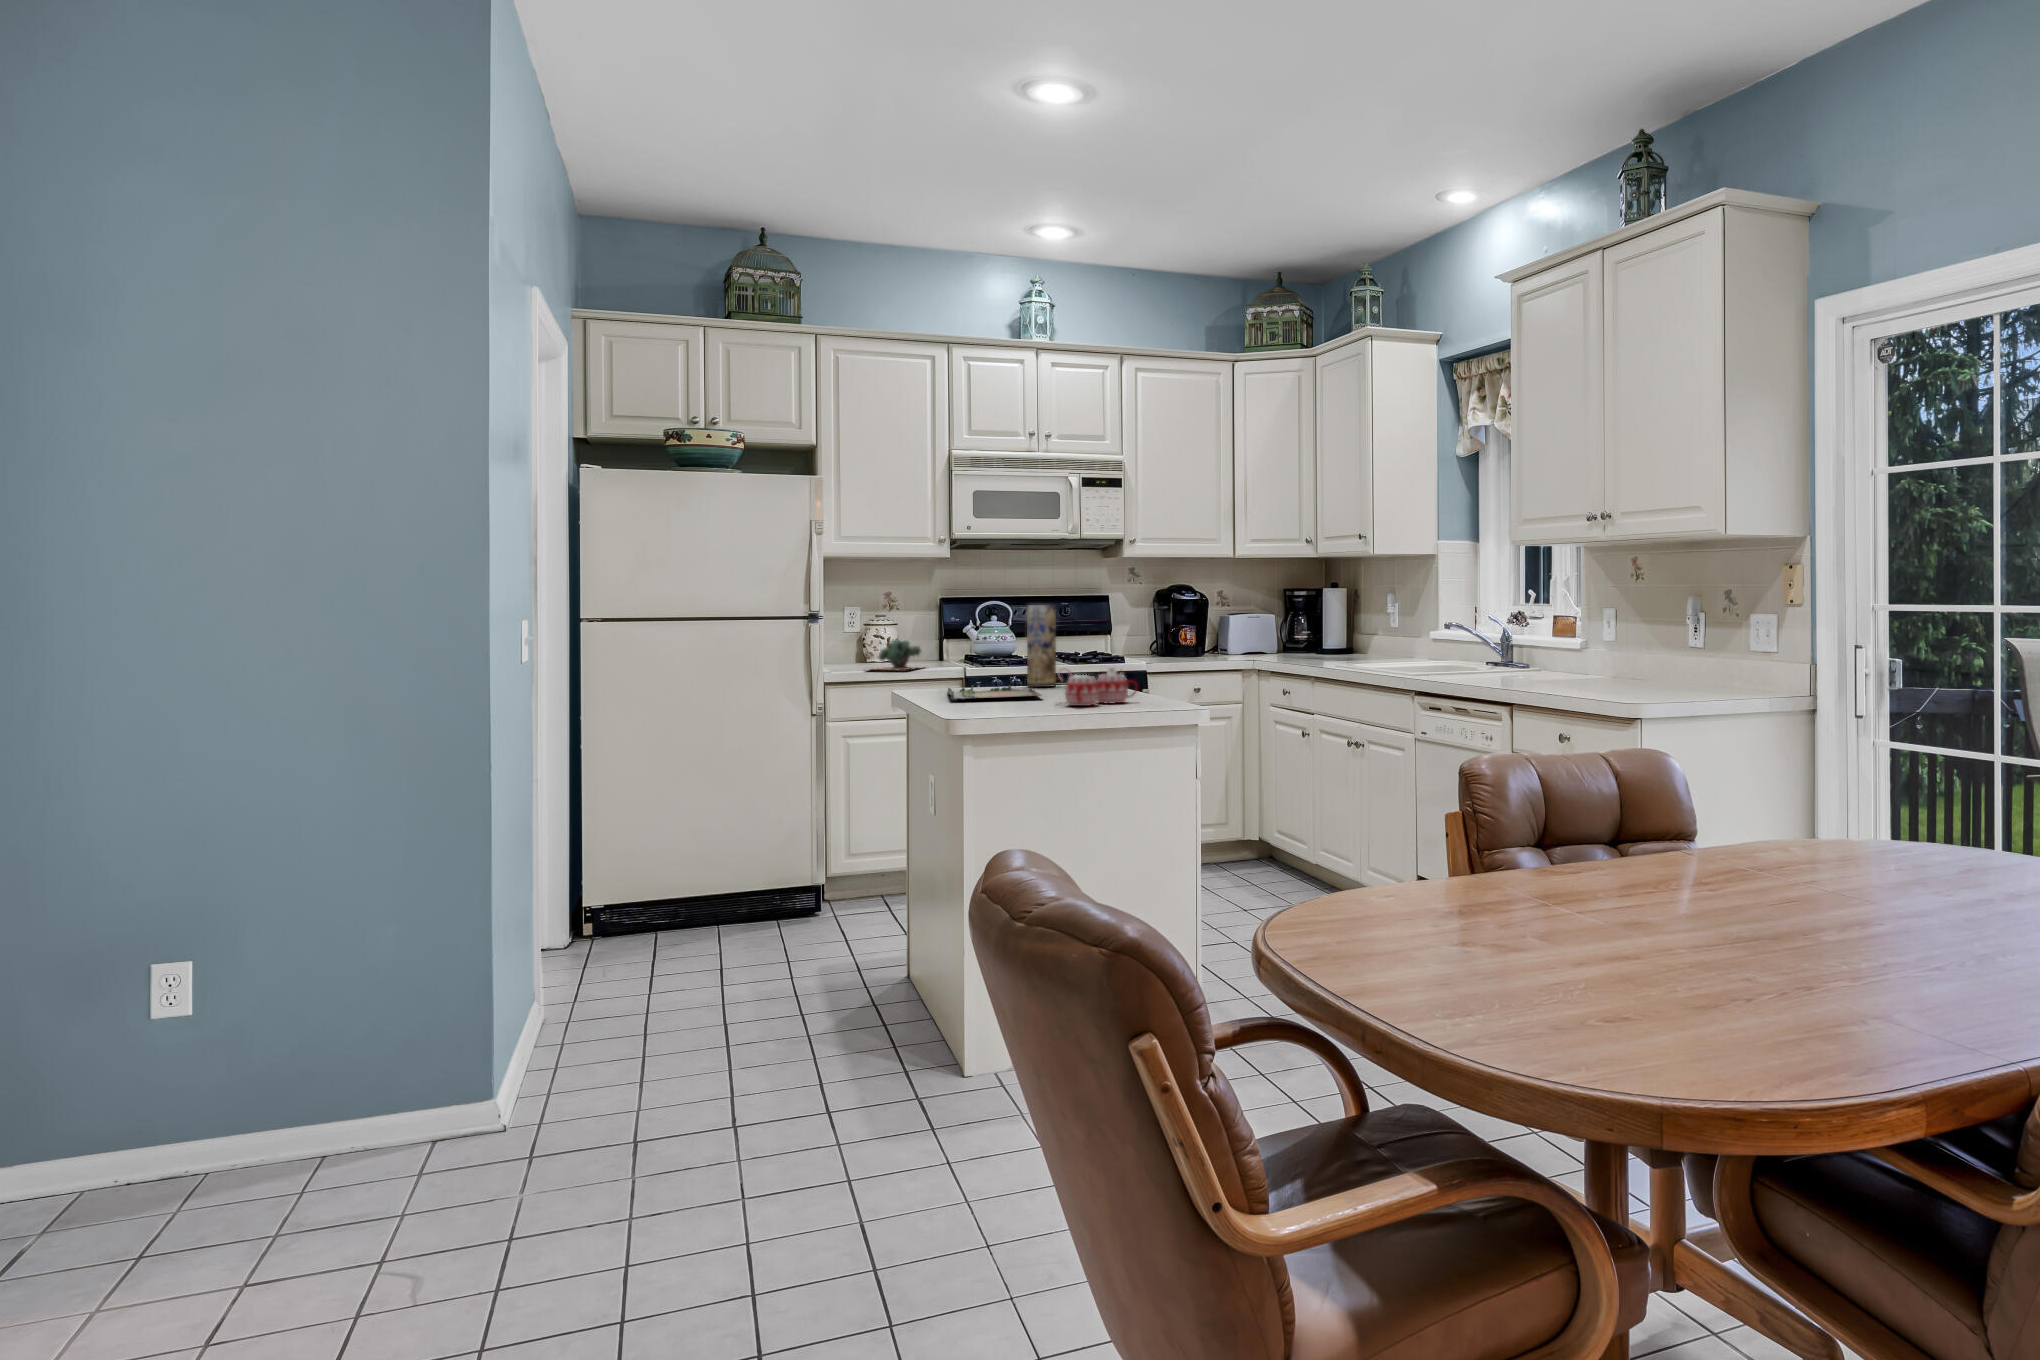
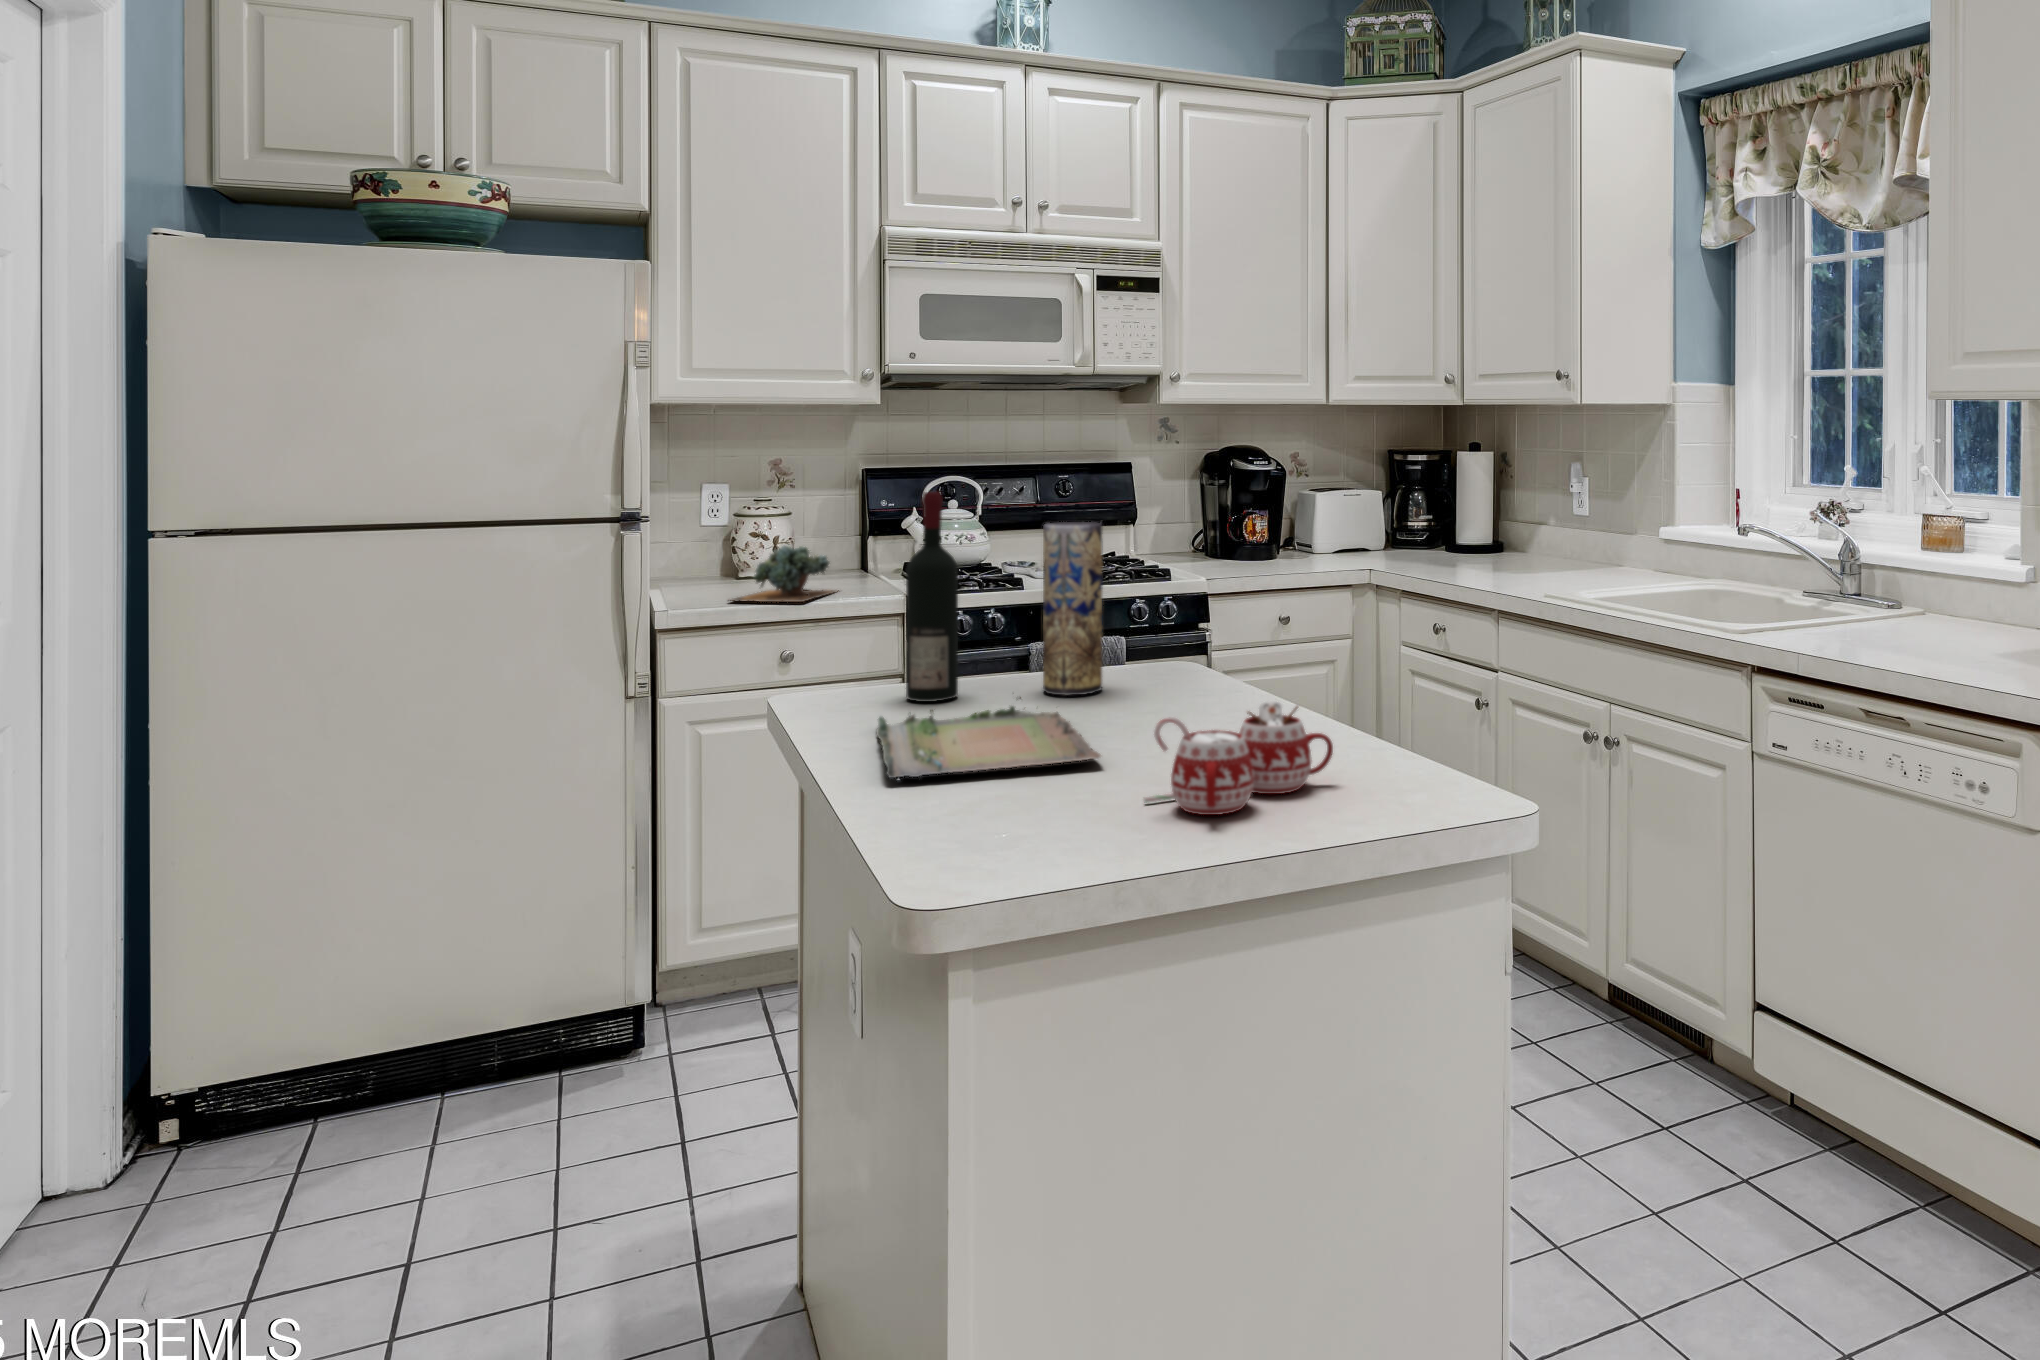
wine bottle: none [961,589,986,688] -> present [906,492,958,702]

